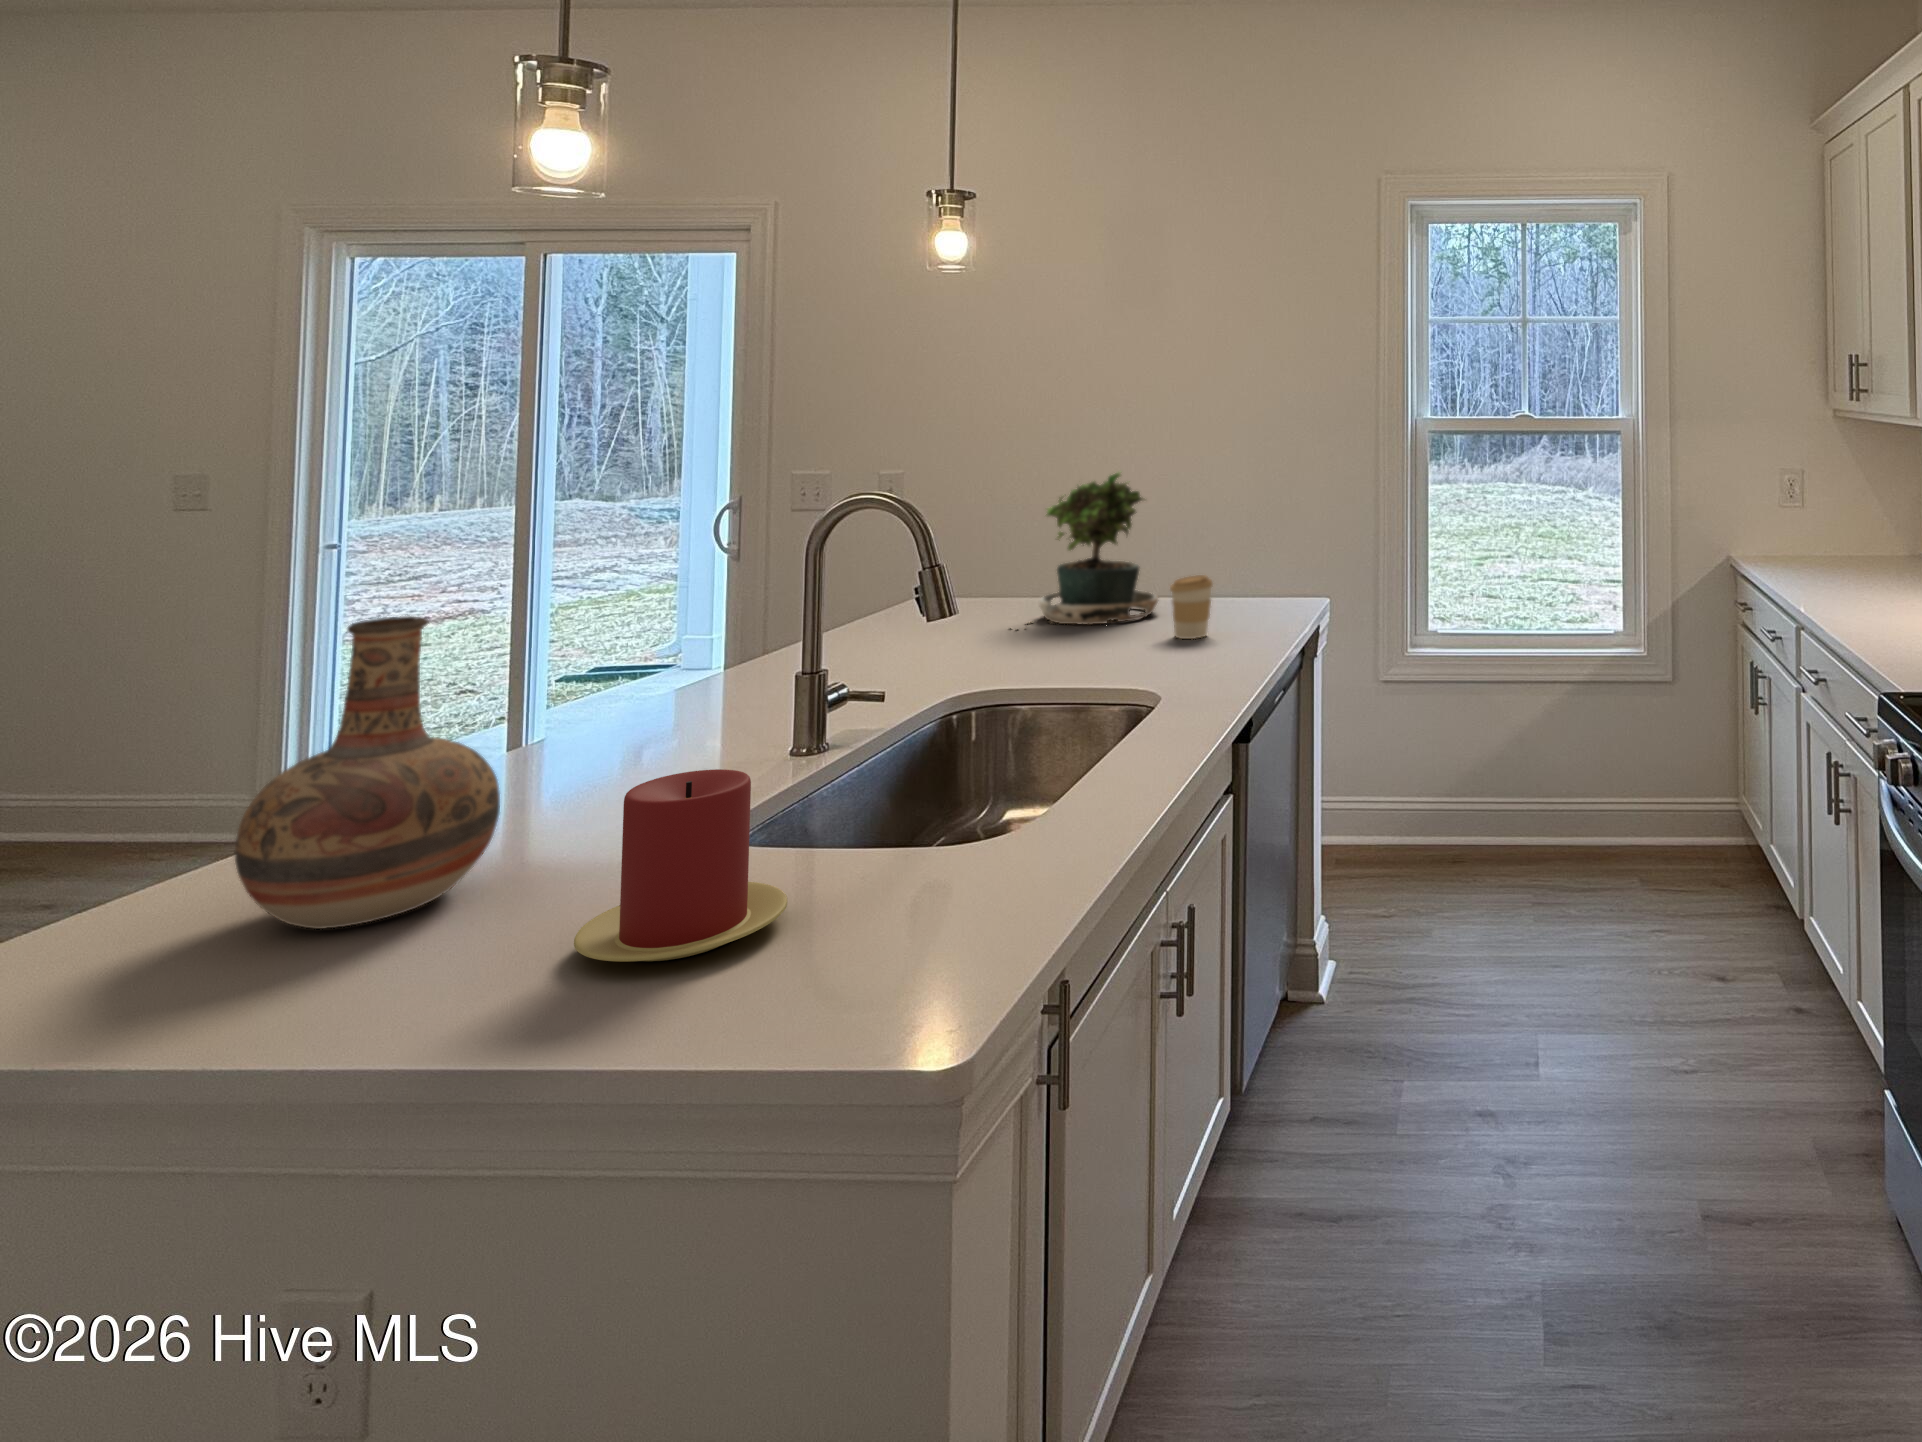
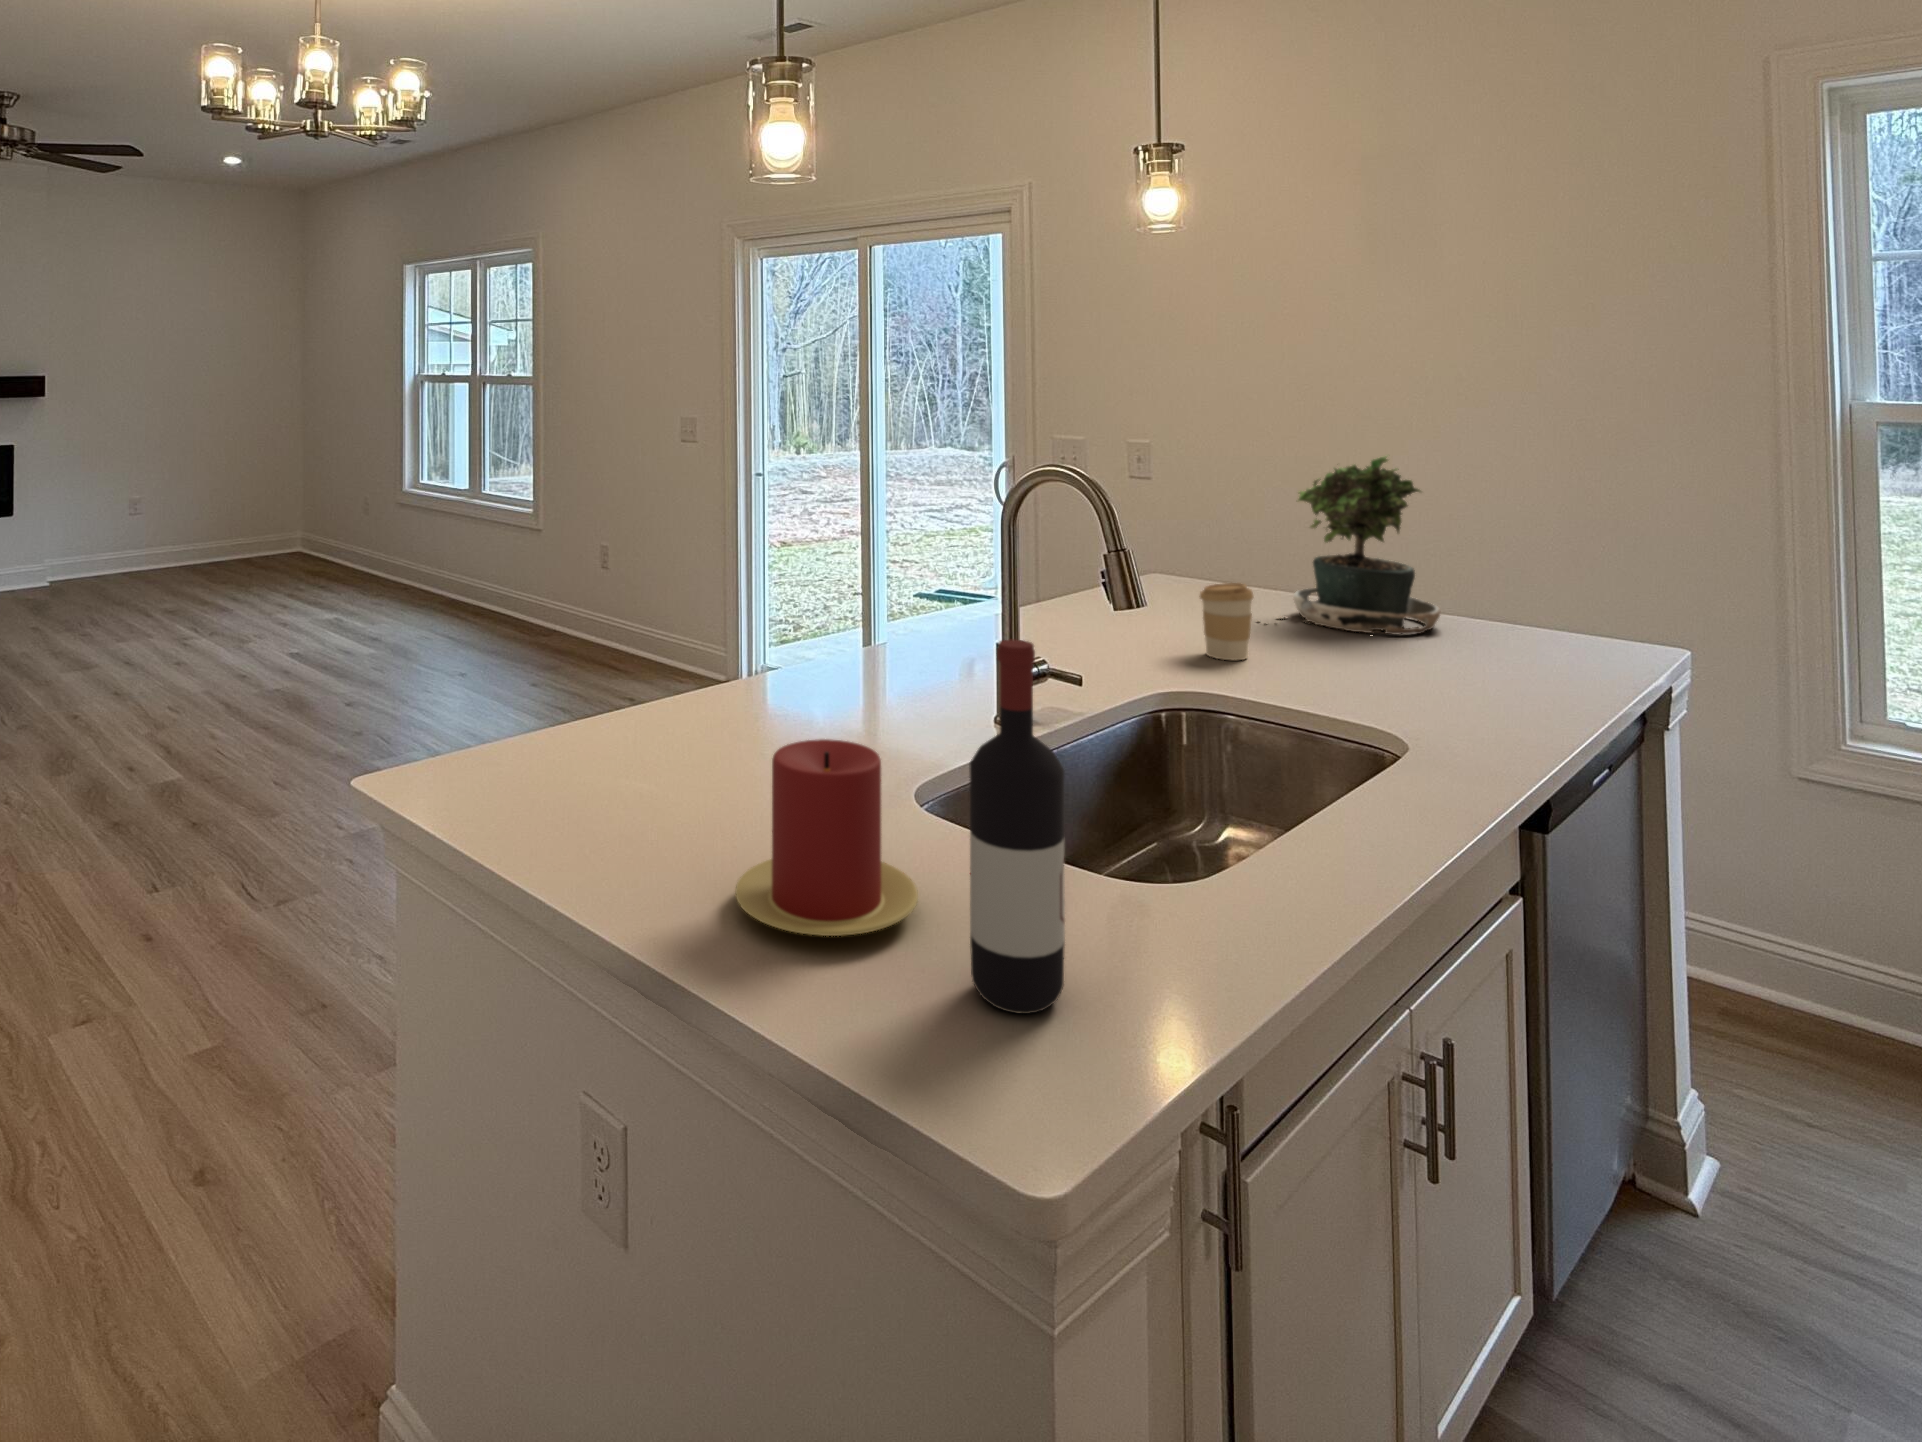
coffee cup: present [1170,575,1212,639] -> present [1199,583,1253,660]
vase: present [234,616,500,929] -> none [561,546,729,805]
wine bottle: none [864,633,954,950] -> present [969,639,1065,1014]

